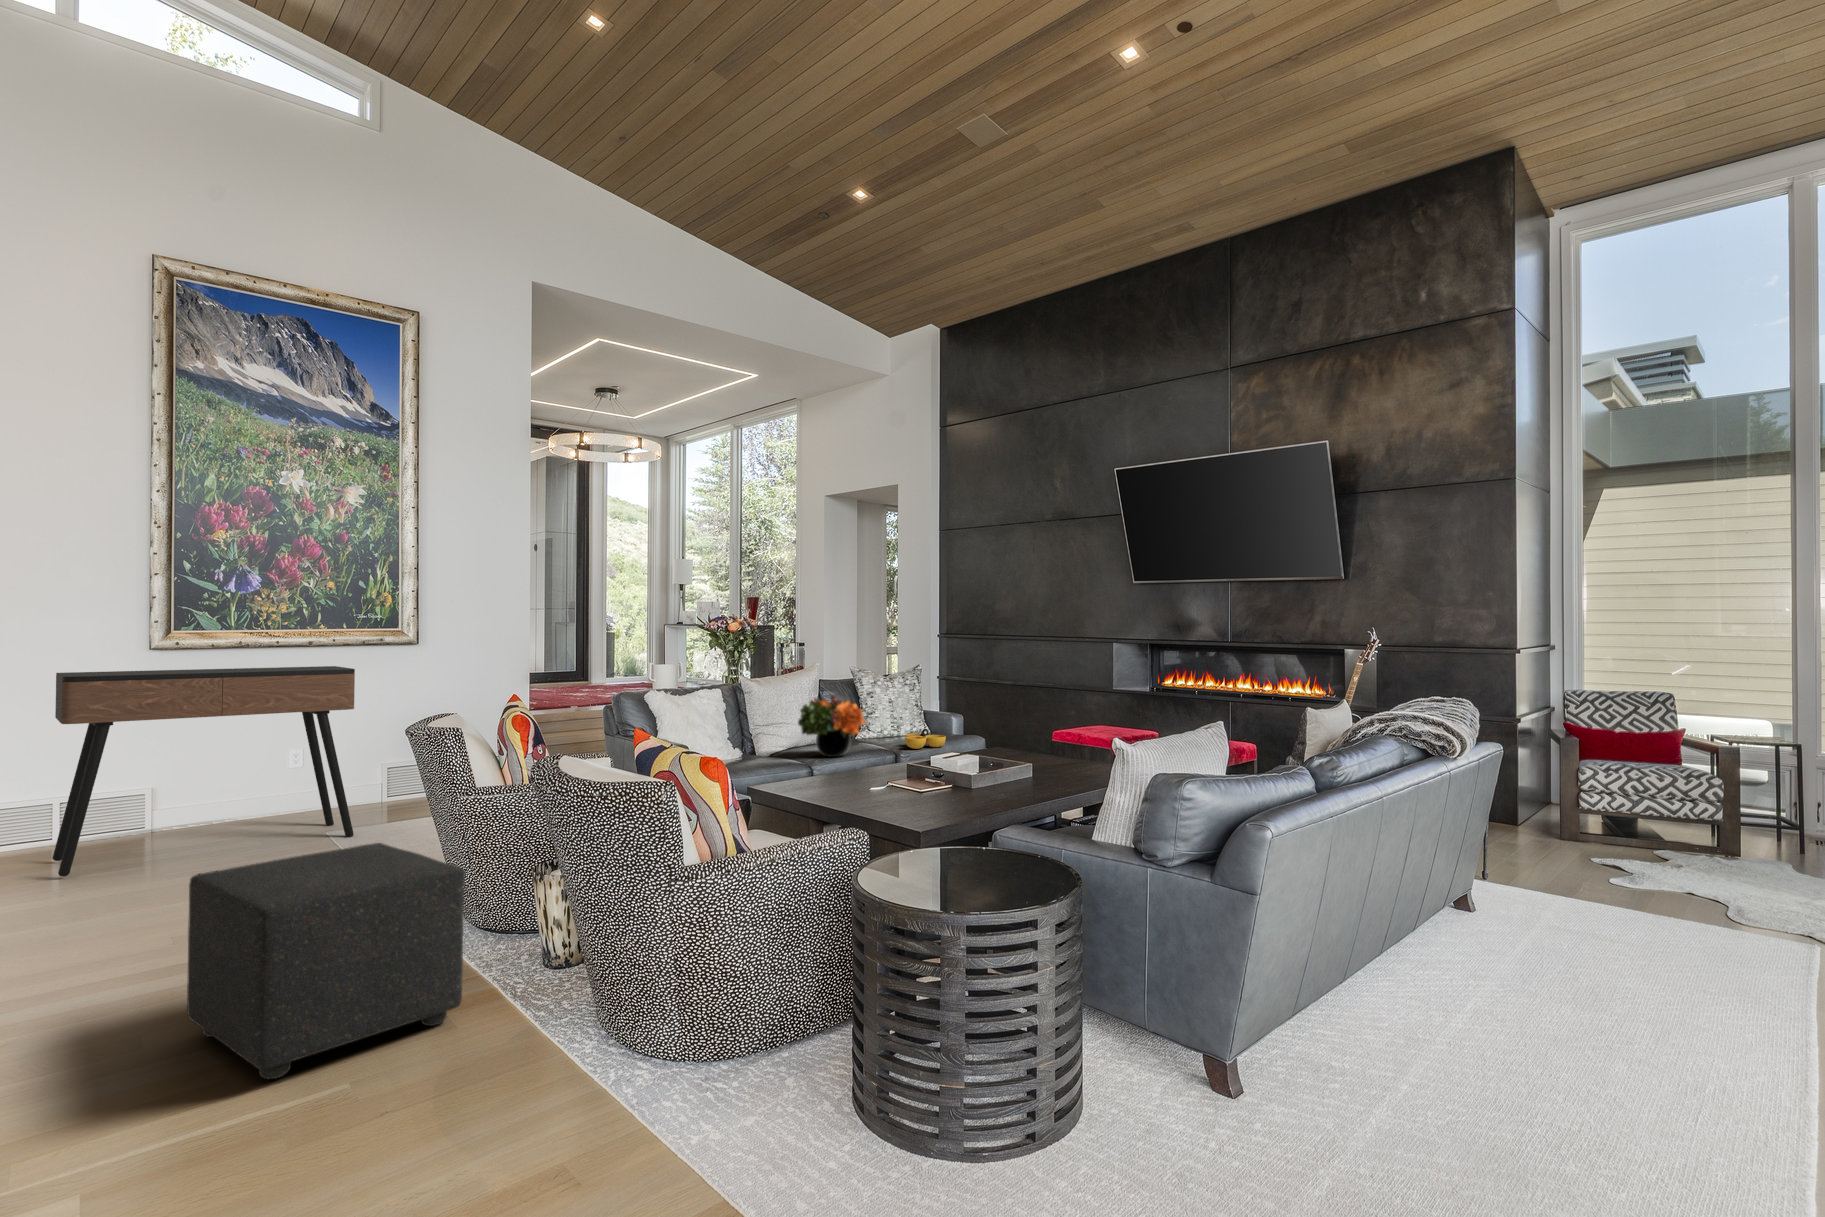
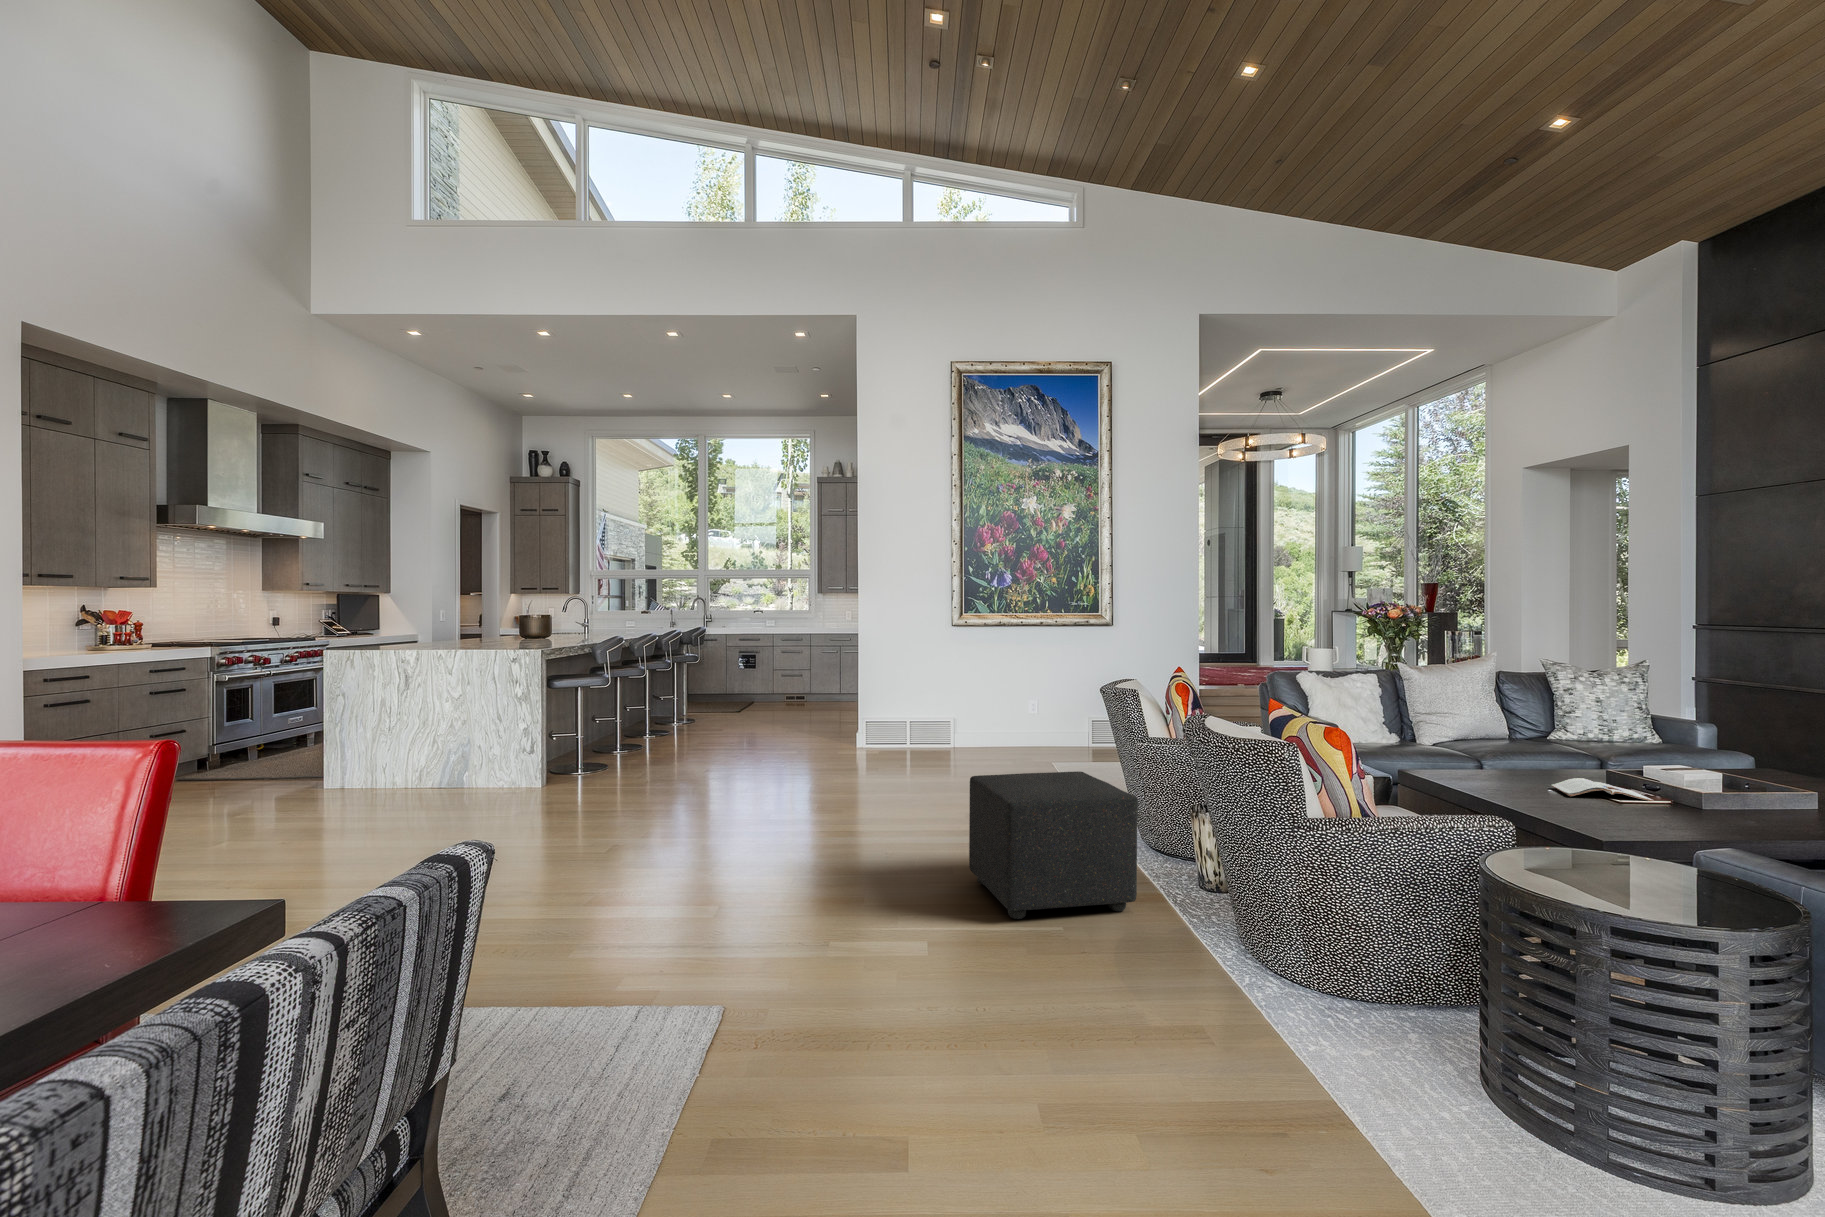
console table: present [53,666,355,877] -> none [900,641,1070,772]
flower arrangement: present [798,695,865,757] -> none [1457,684,1544,748]
decorative bowl: present [905,729,946,749] -> none [1599,728,1658,750]
magazine: none [883,780,959,799] -> present [1552,778,1654,801]

